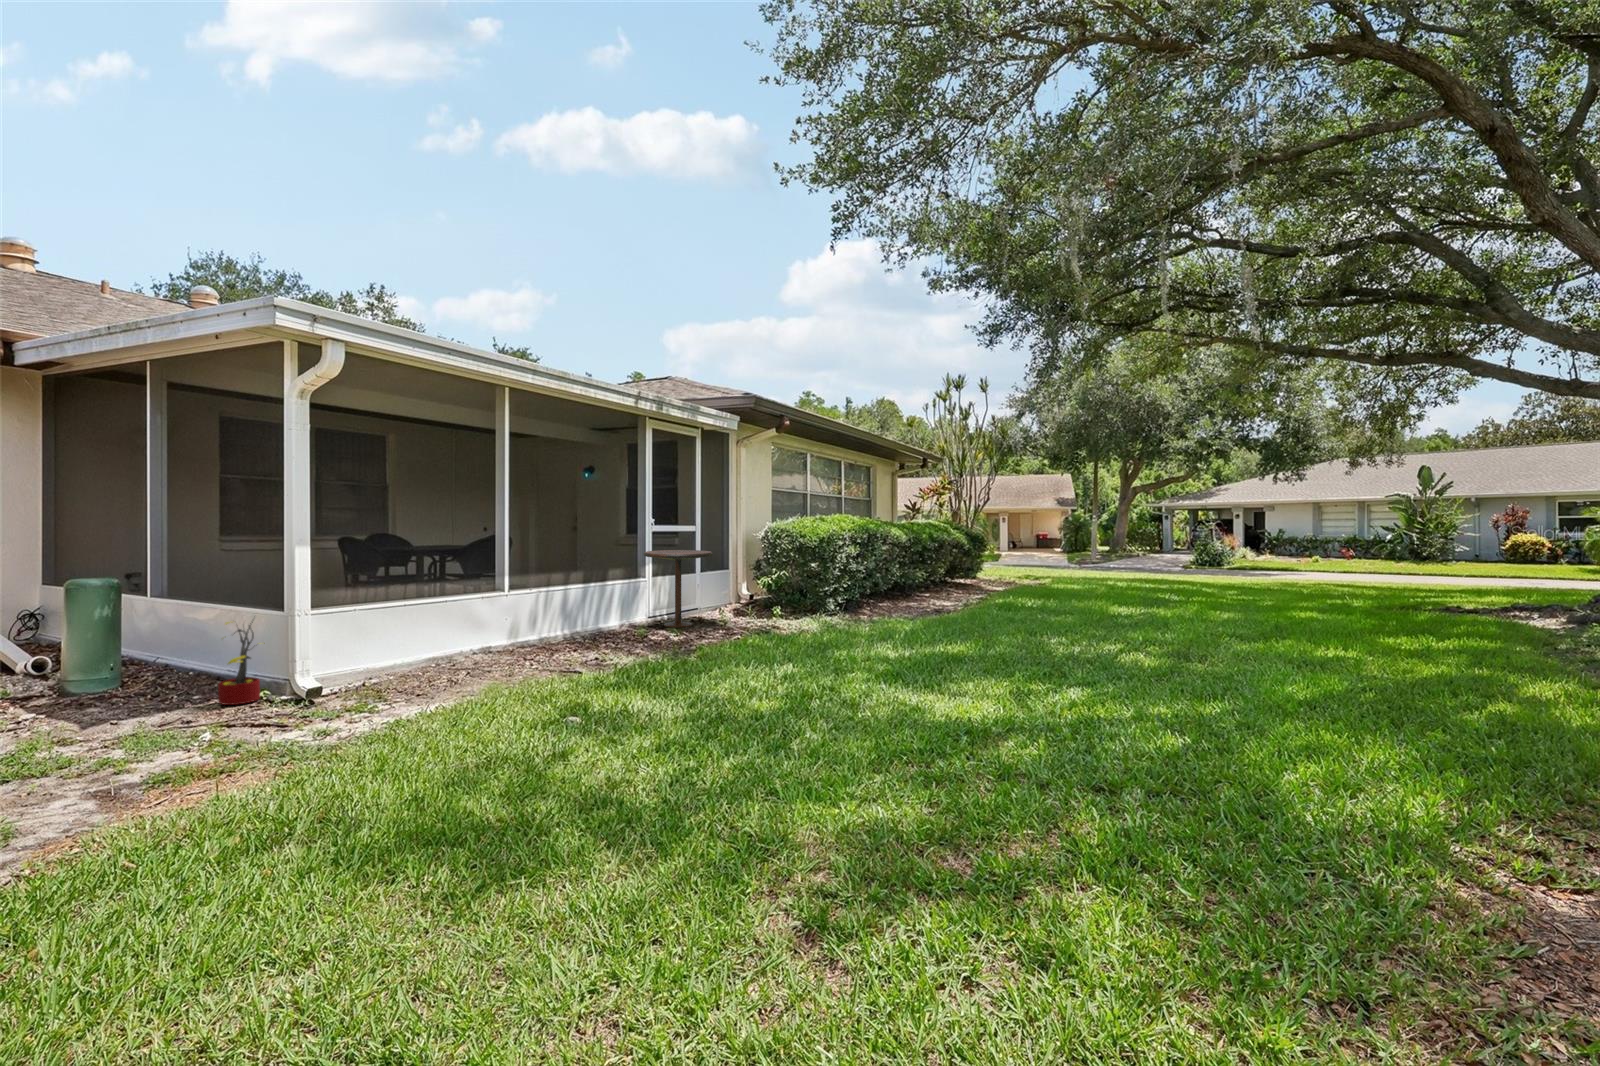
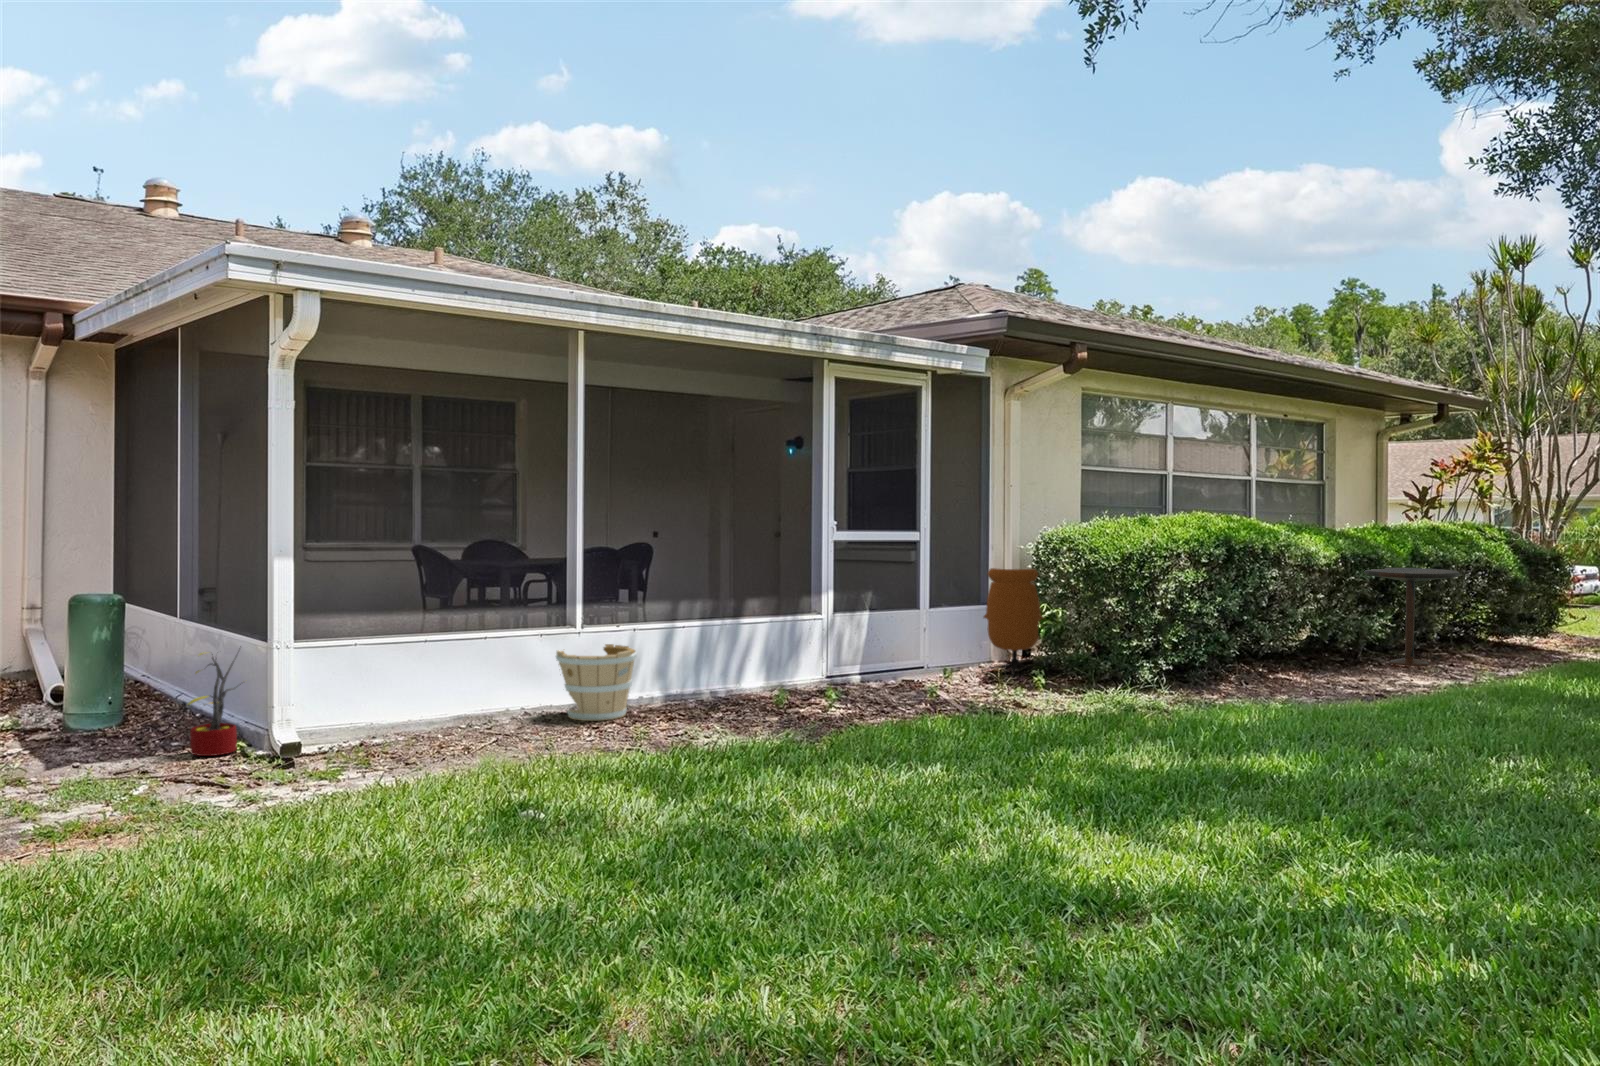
lounge chair: none [735,548,776,615] -> present [981,568,1048,677]
pedestal table: present [643,550,713,628] -> present [1364,568,1460,666]
wooden bucket: none [493,603,551,657] -> present [556,644,637,721]

